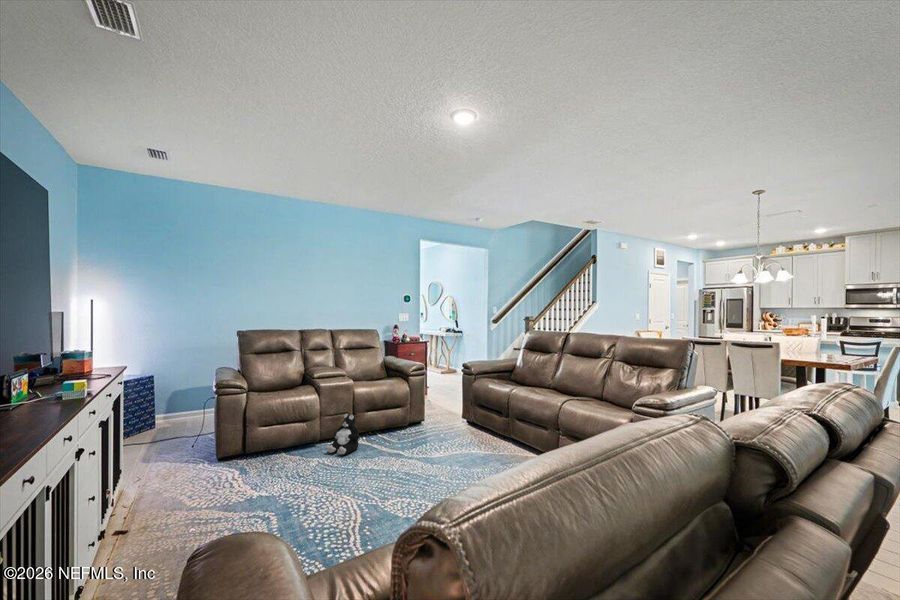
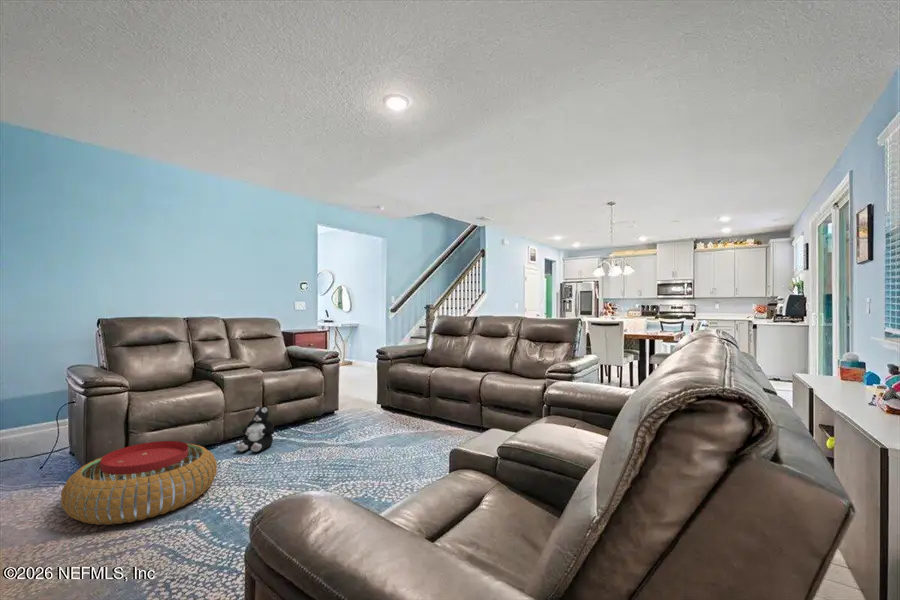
pouf: none [187,439,302,506] -> present [61,441,217,525]

